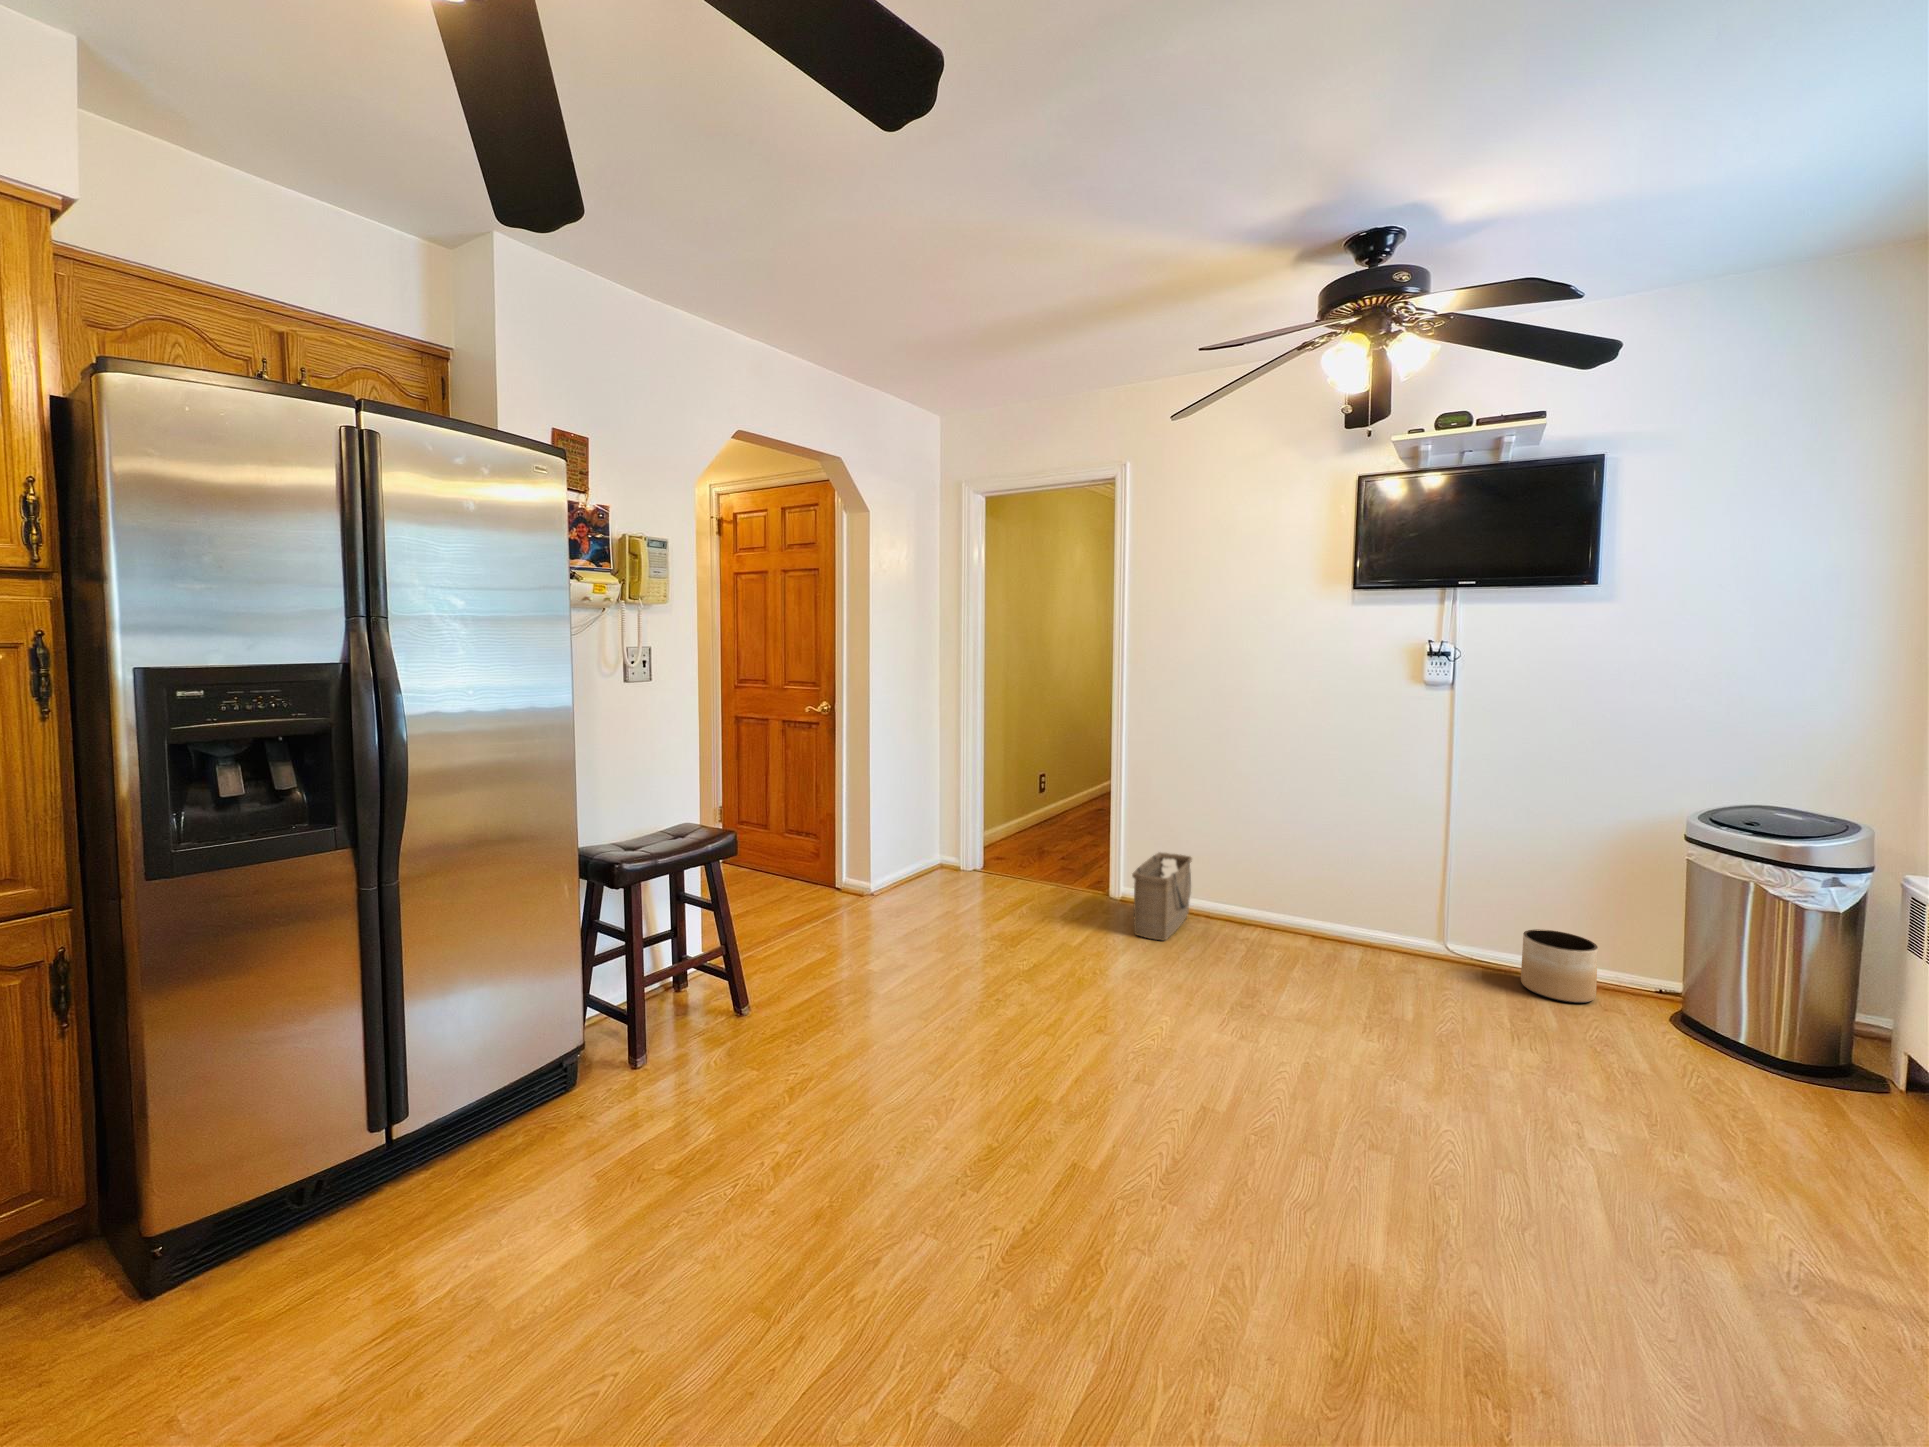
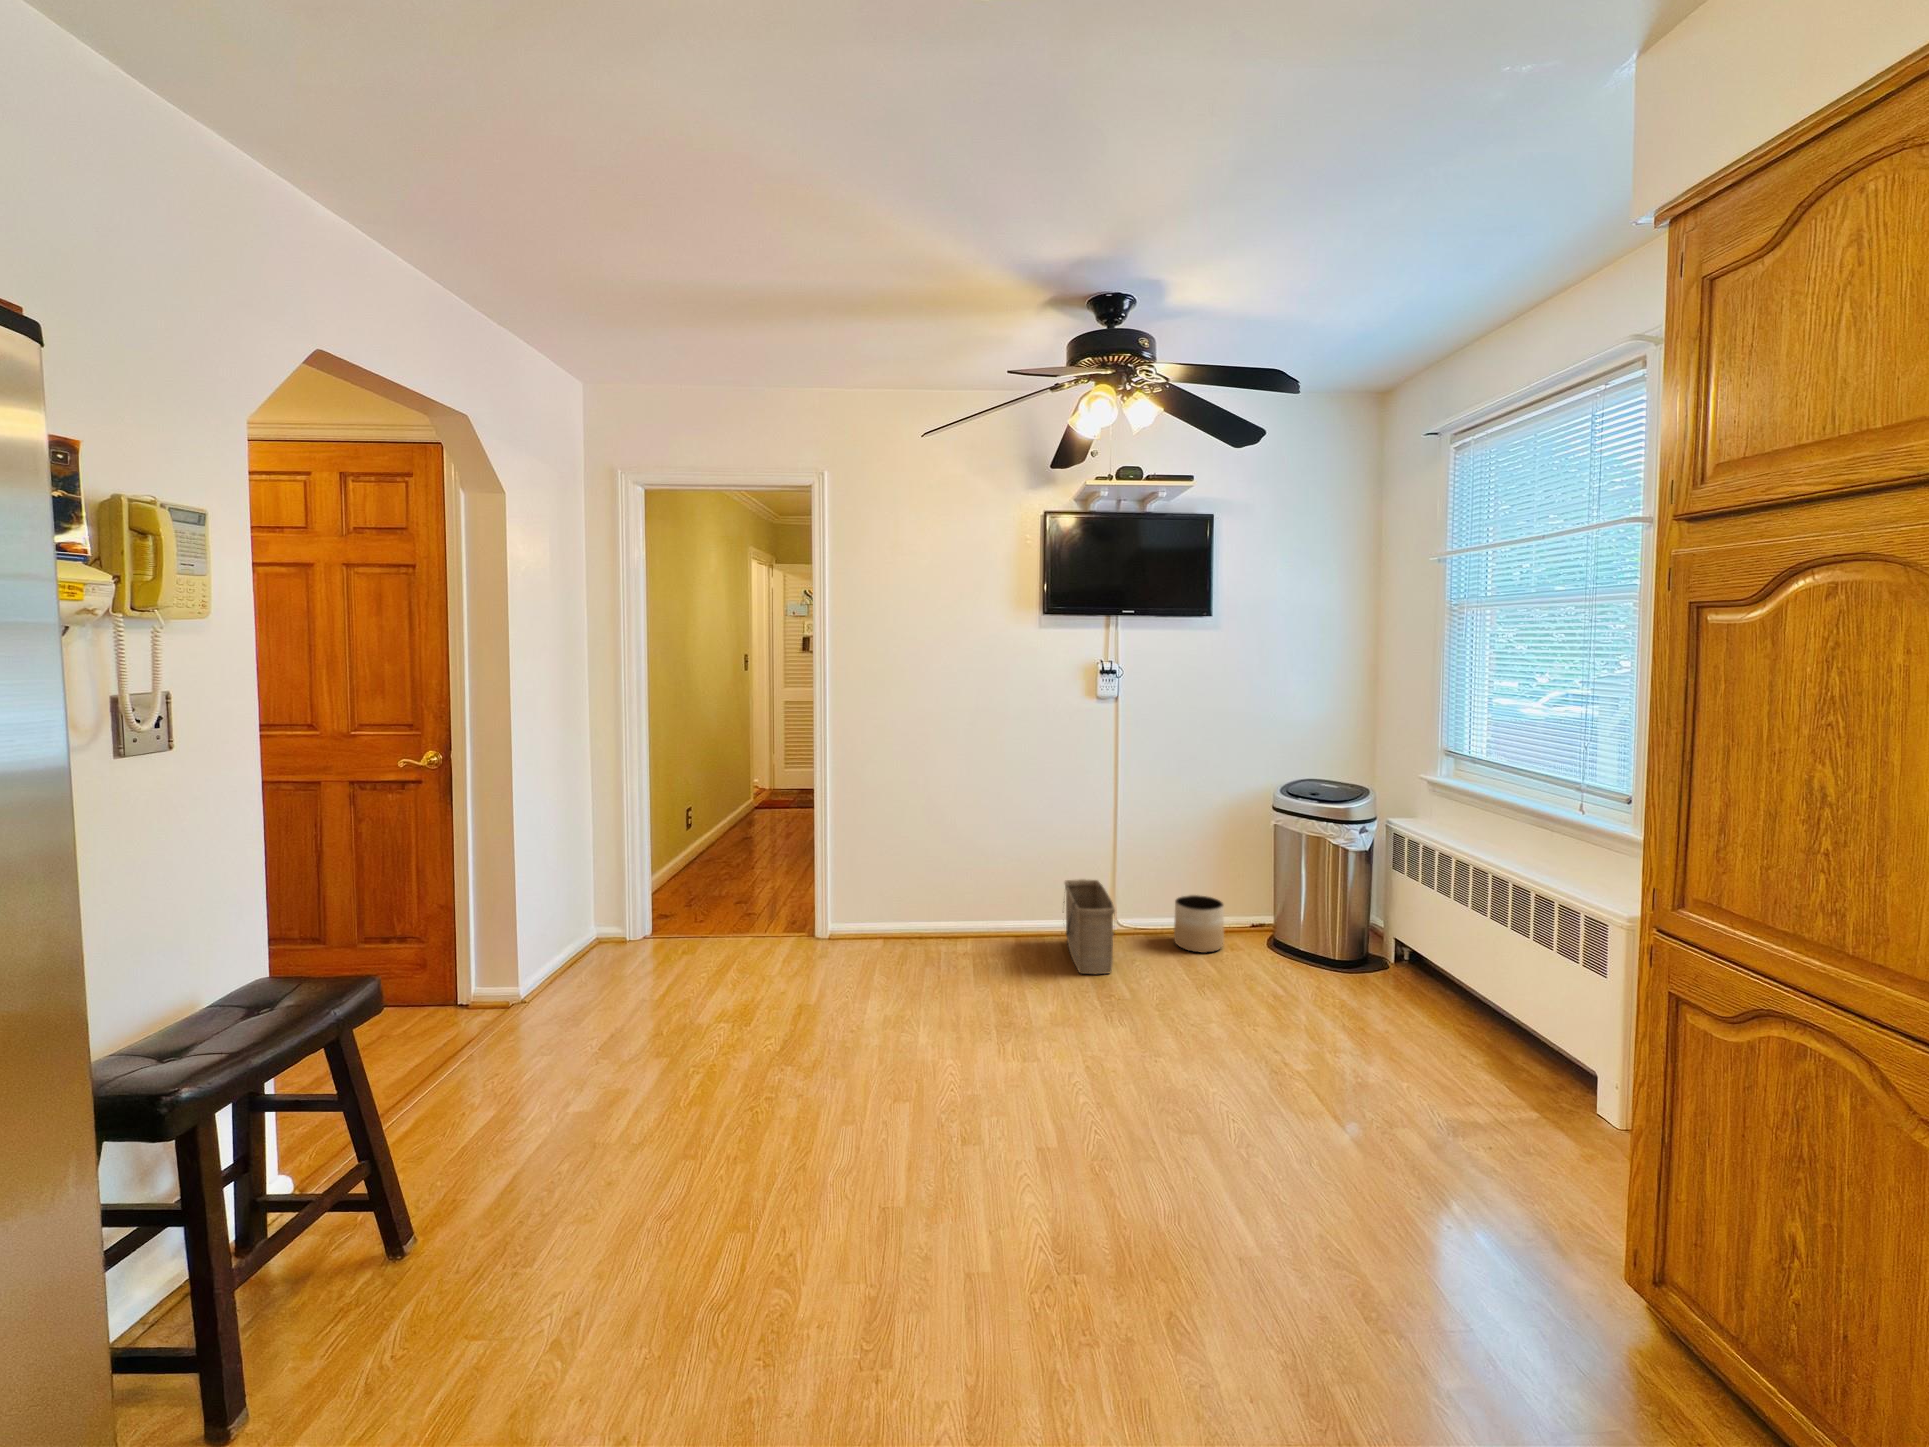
basket: present [1132,852,1192,940] -> present [1064,879,1115,974]

